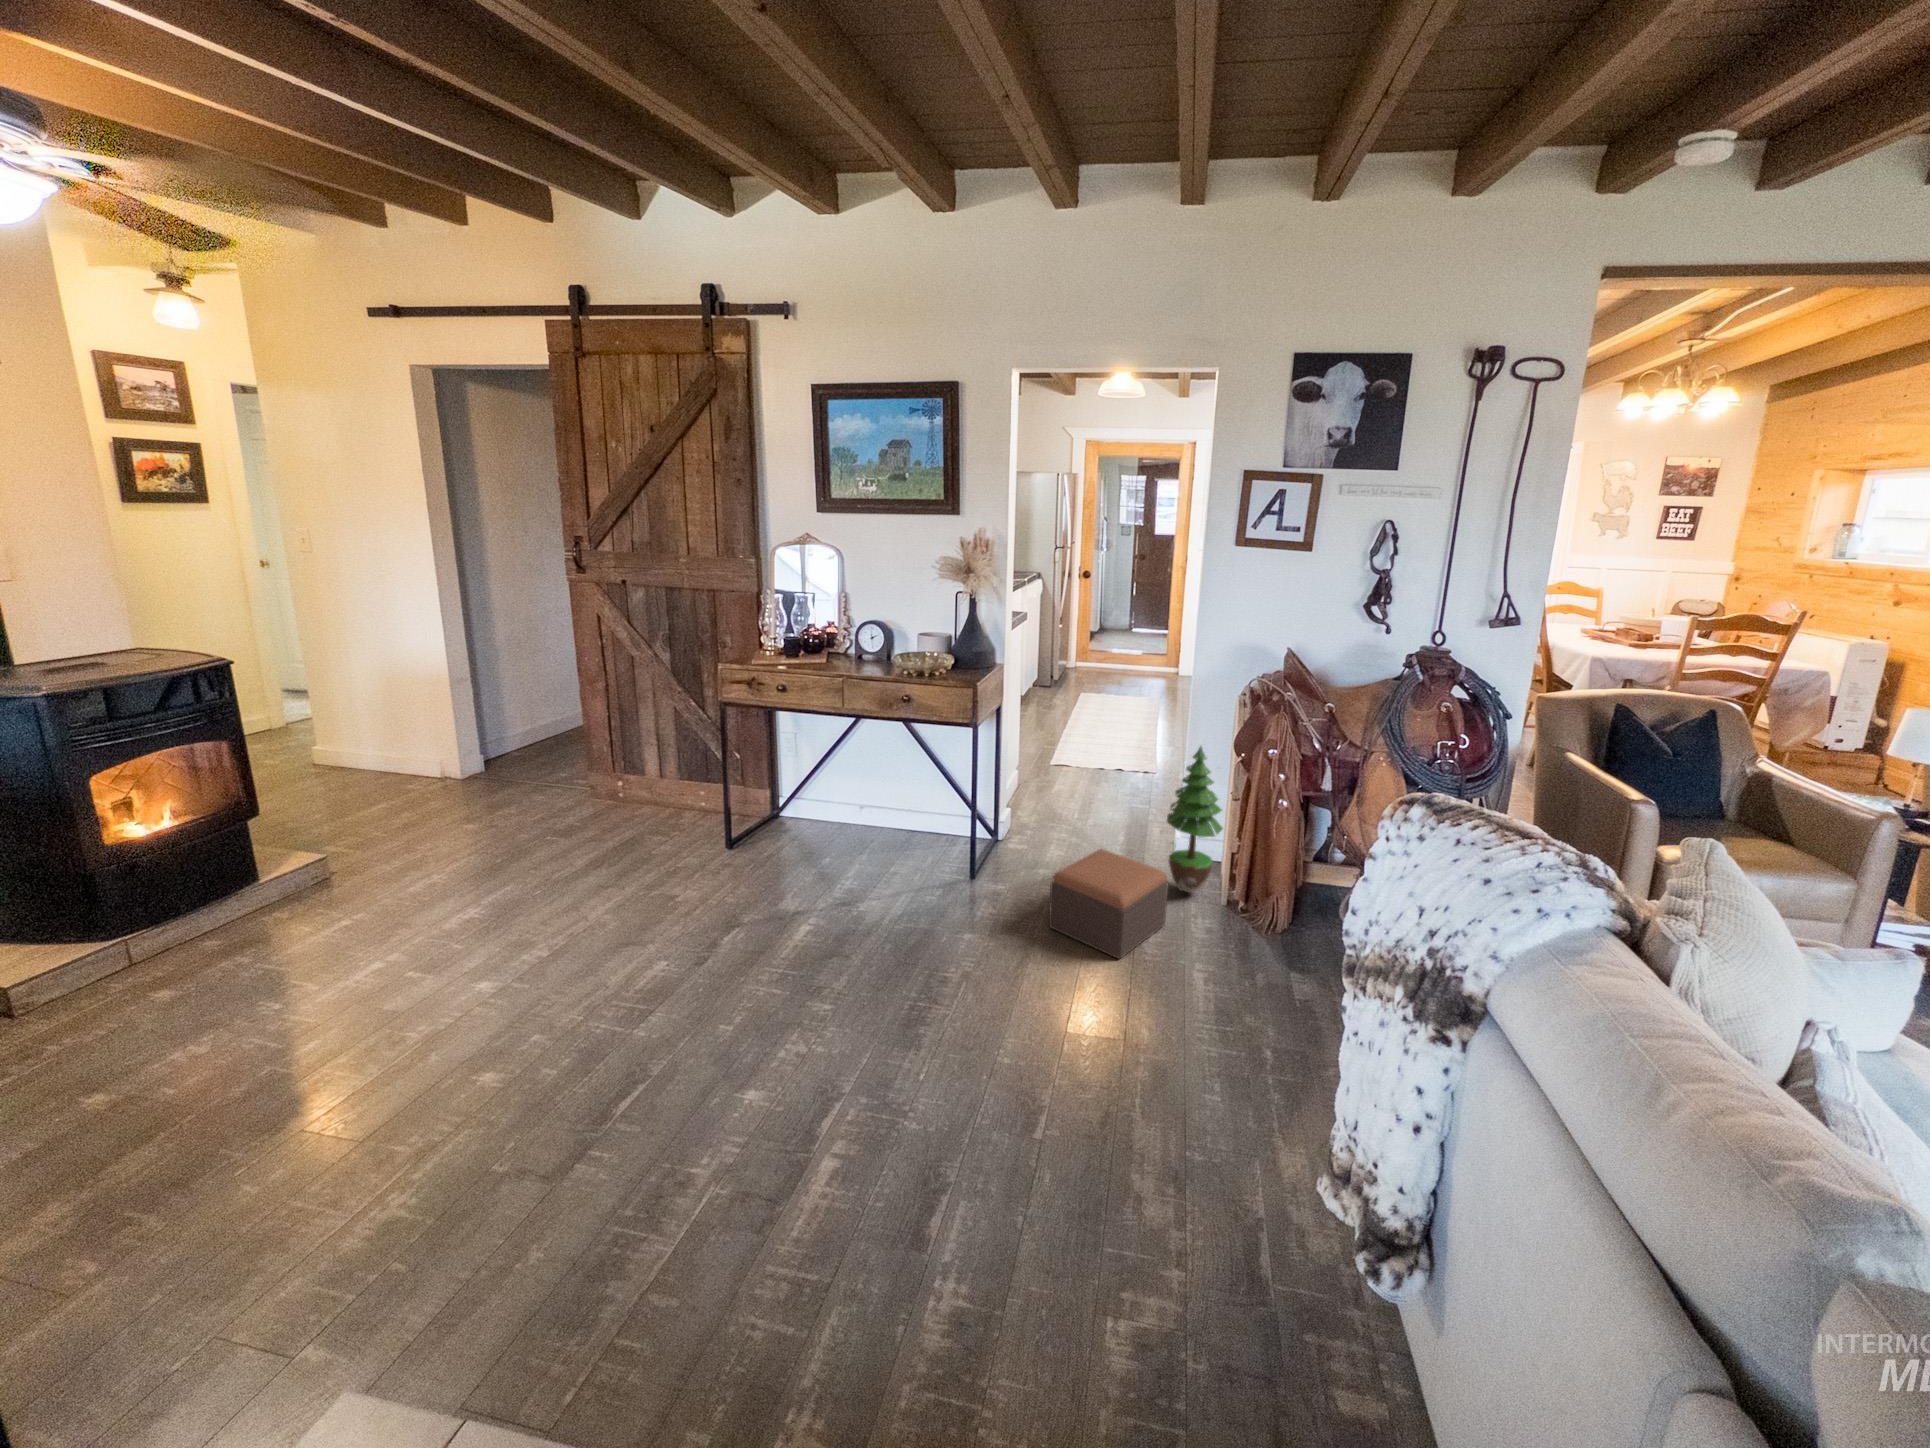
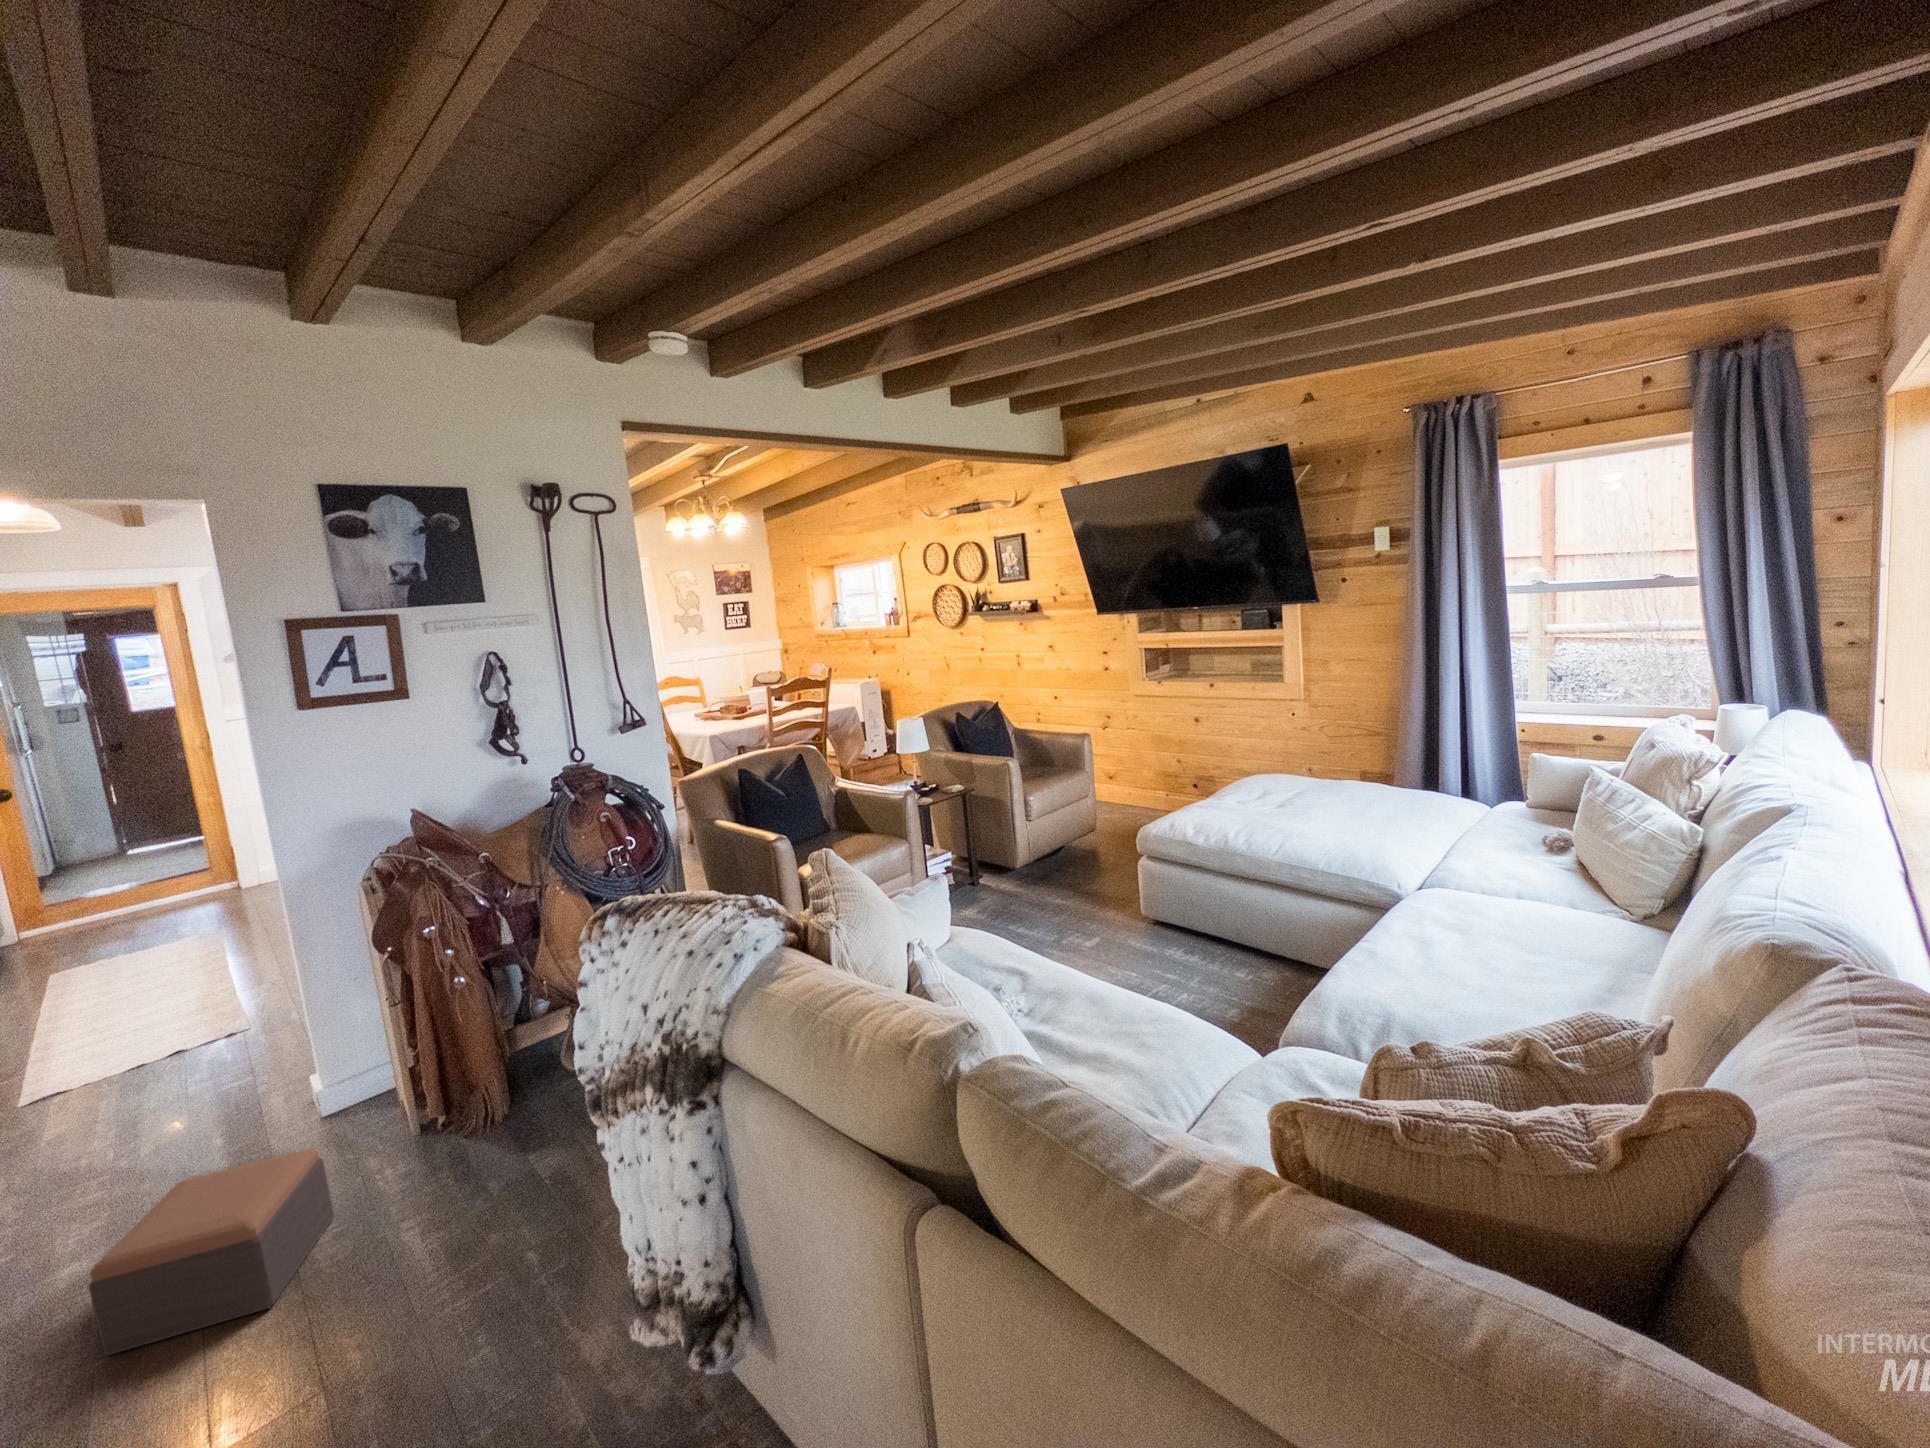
potted tree: present [1167,747,1223,893] -> none [291,964,387,1160]

